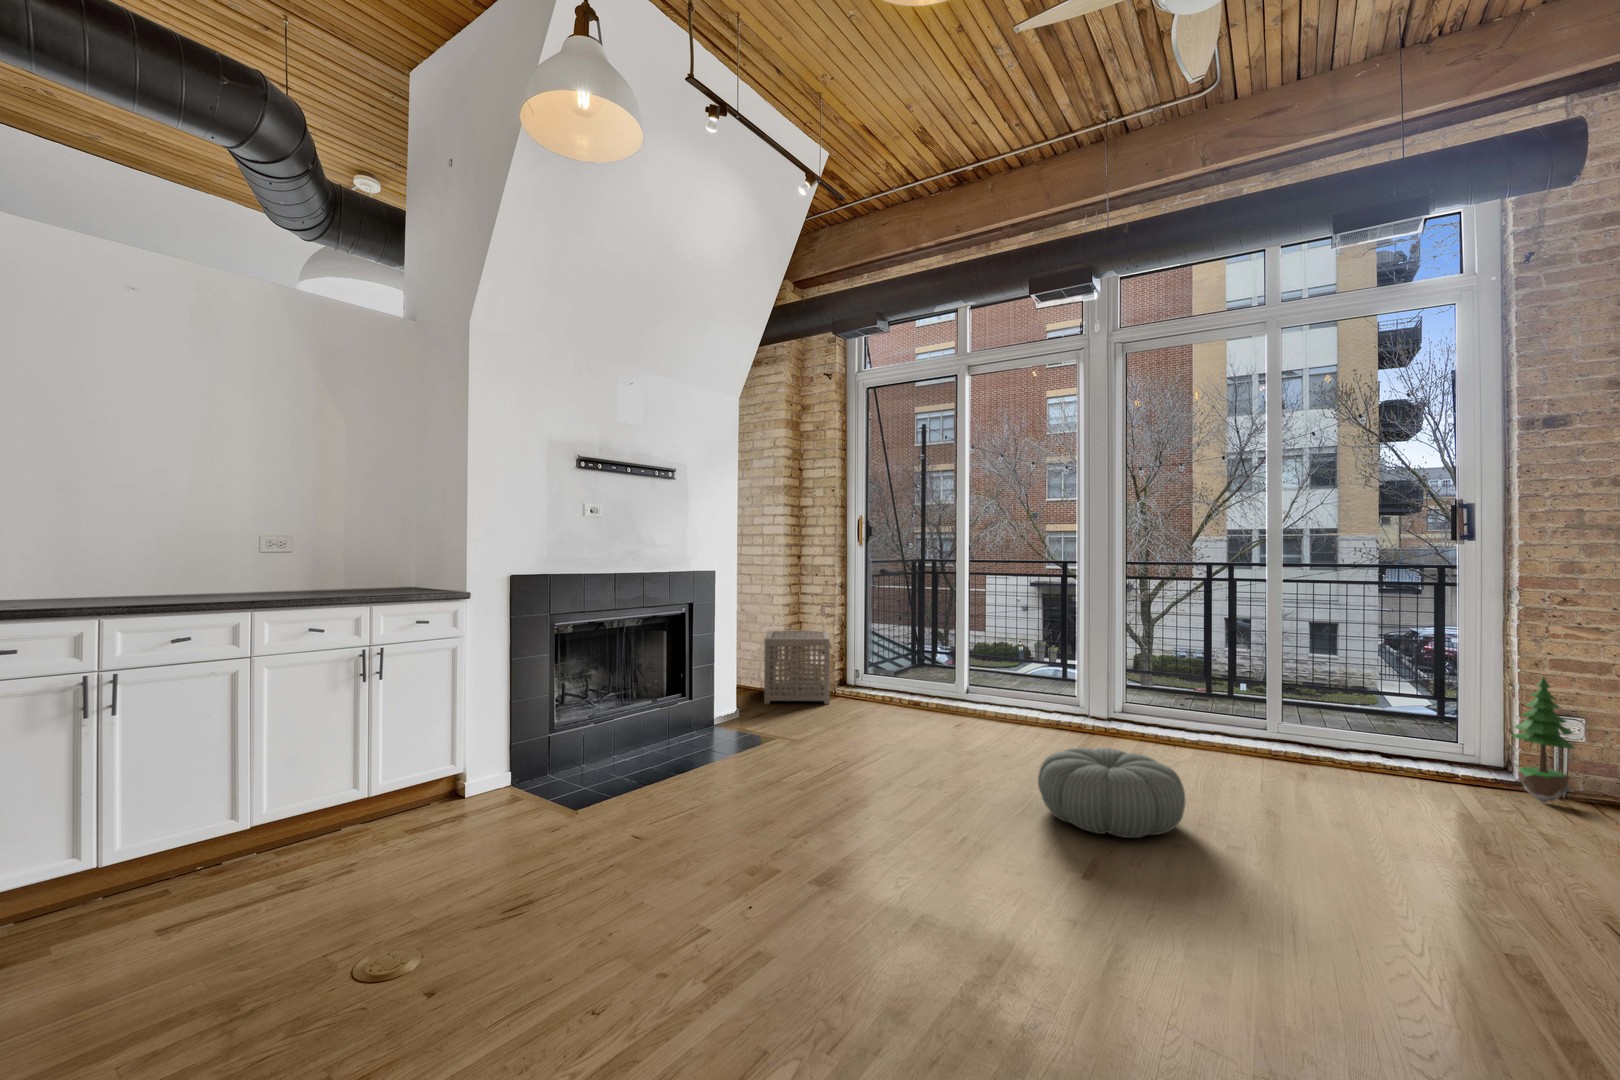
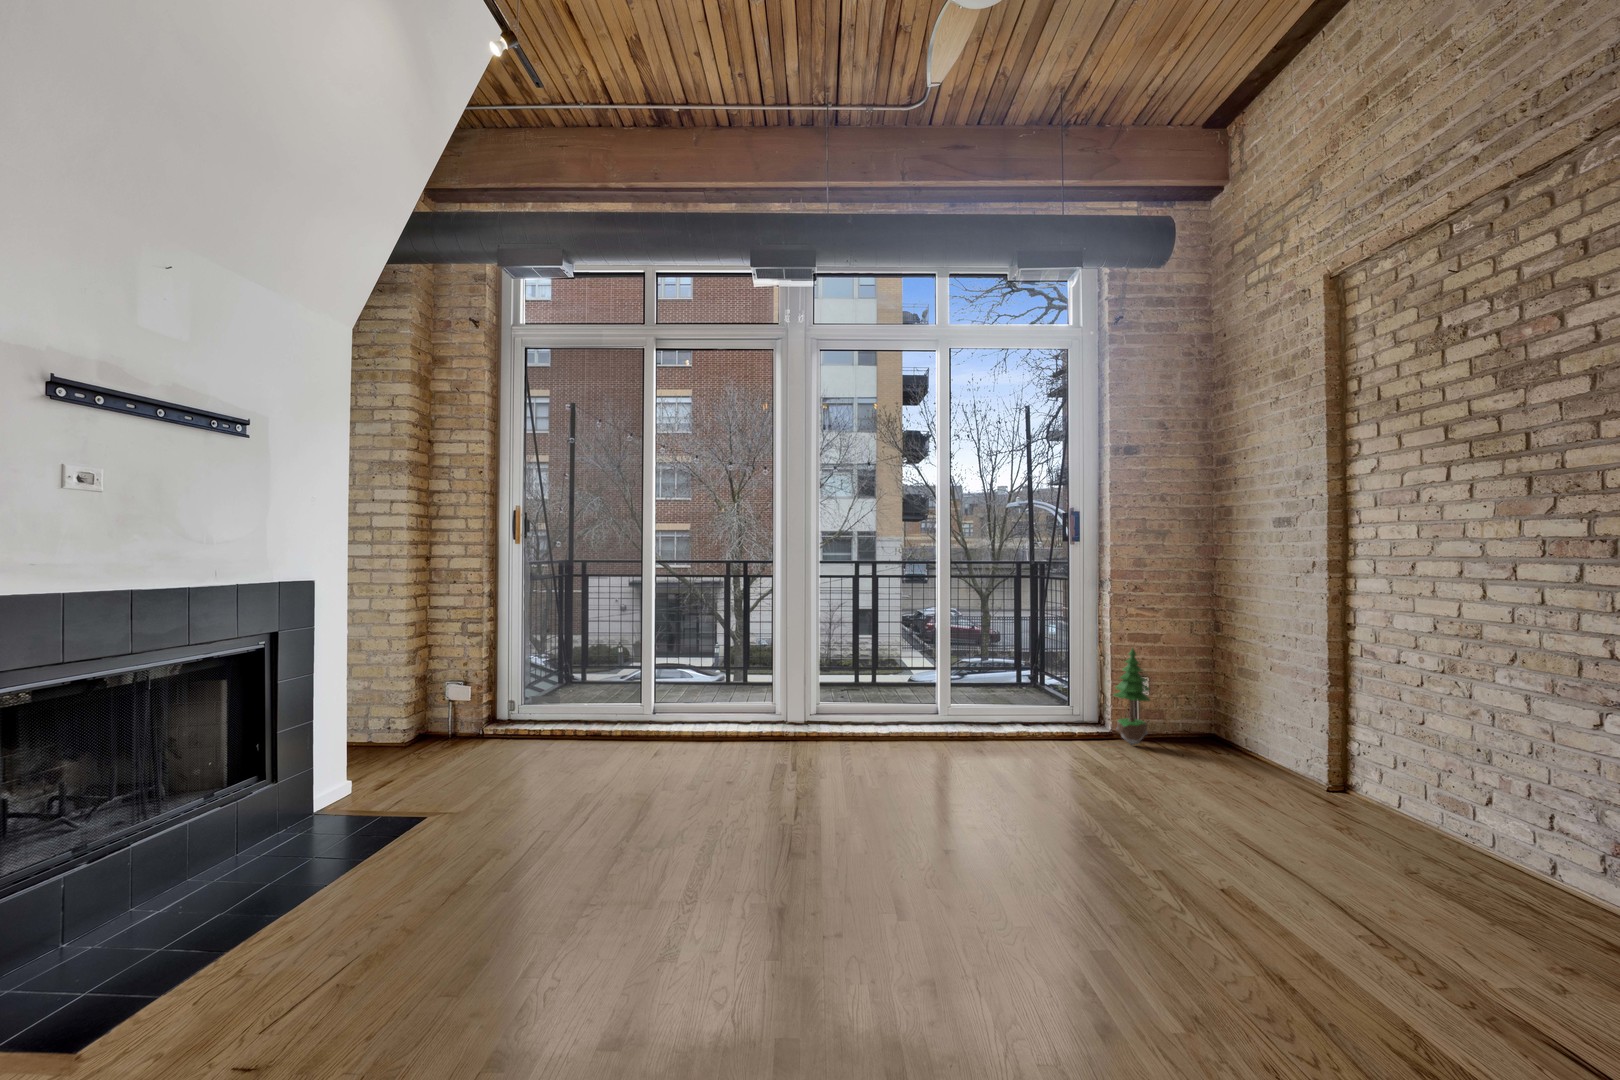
side table: present [764,631,830,704] -> none [379,652,481,762]
pouf: present [1038,747,1185,838] -> none [803,759,950,857]

